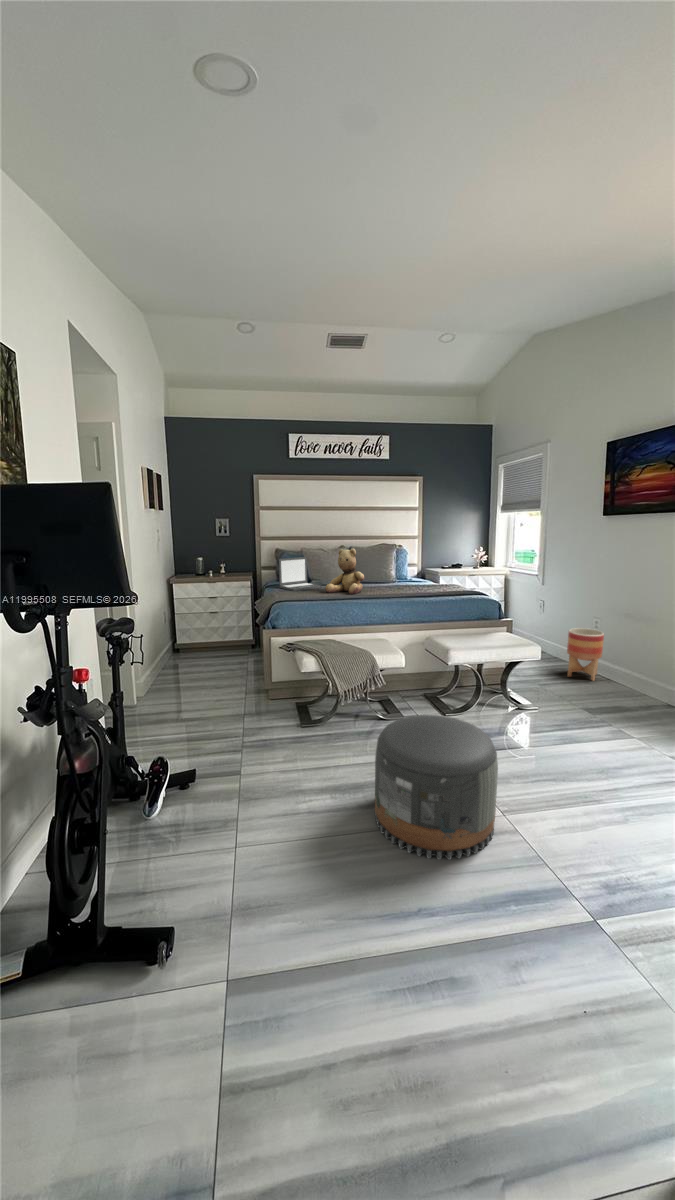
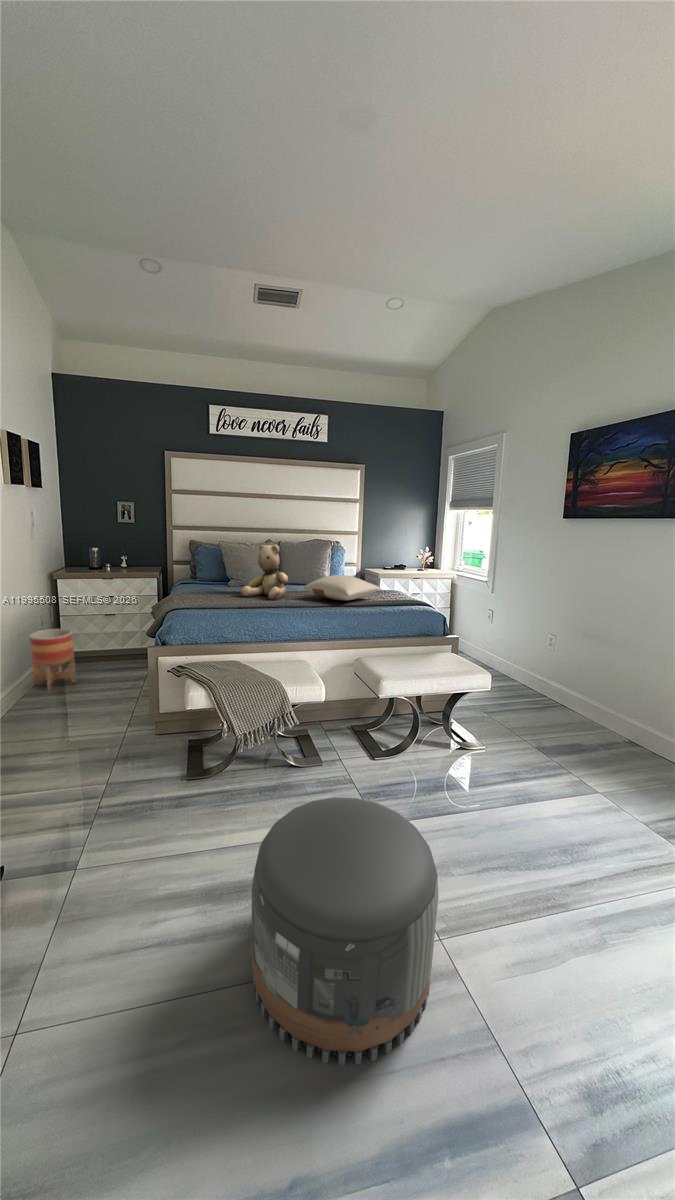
laptop: present [279,557,322,591] -> none [188,552,240,593]
pillow: none [378,572,443,593] -> present [304,575,381,600]
planter: present [567,628,604,681] -> present [29,629,76,691]

